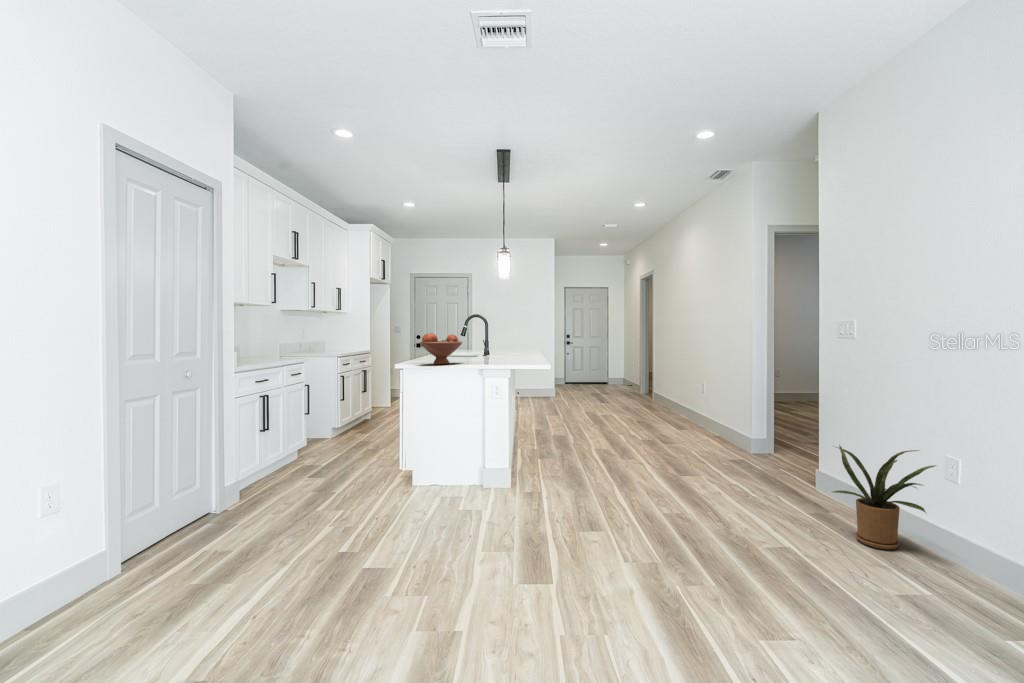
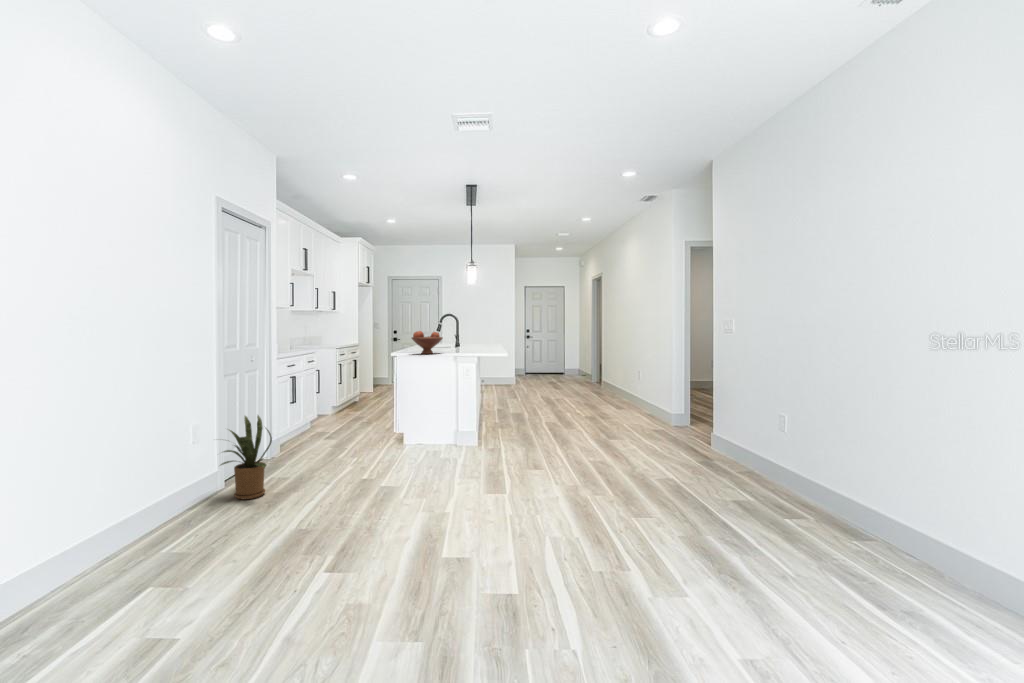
house plant: present [833,445,936,549] -> present [221,416,272,500]

